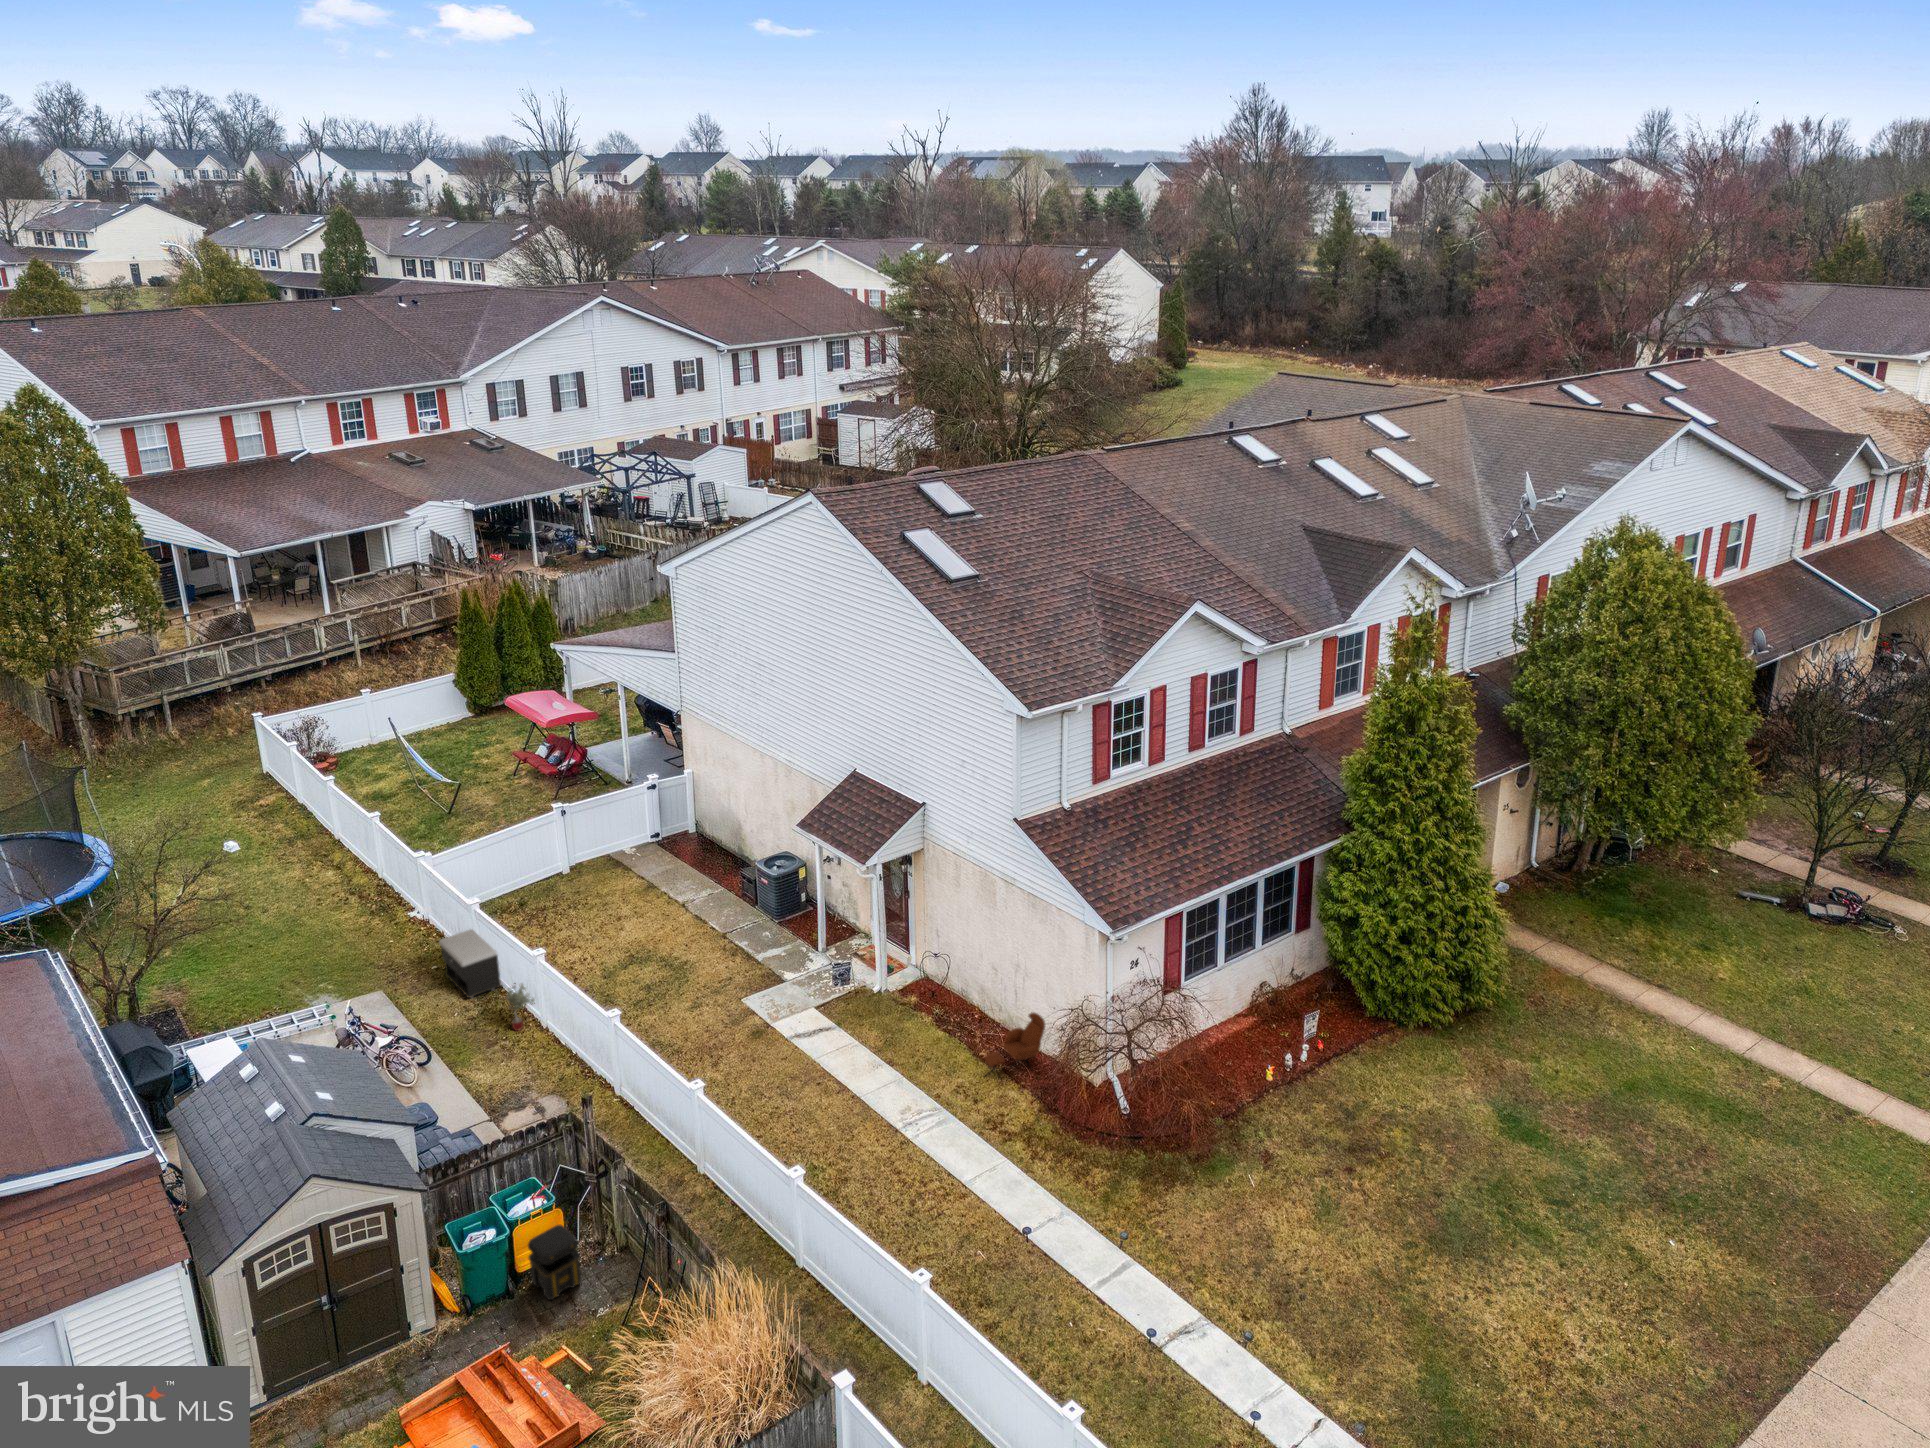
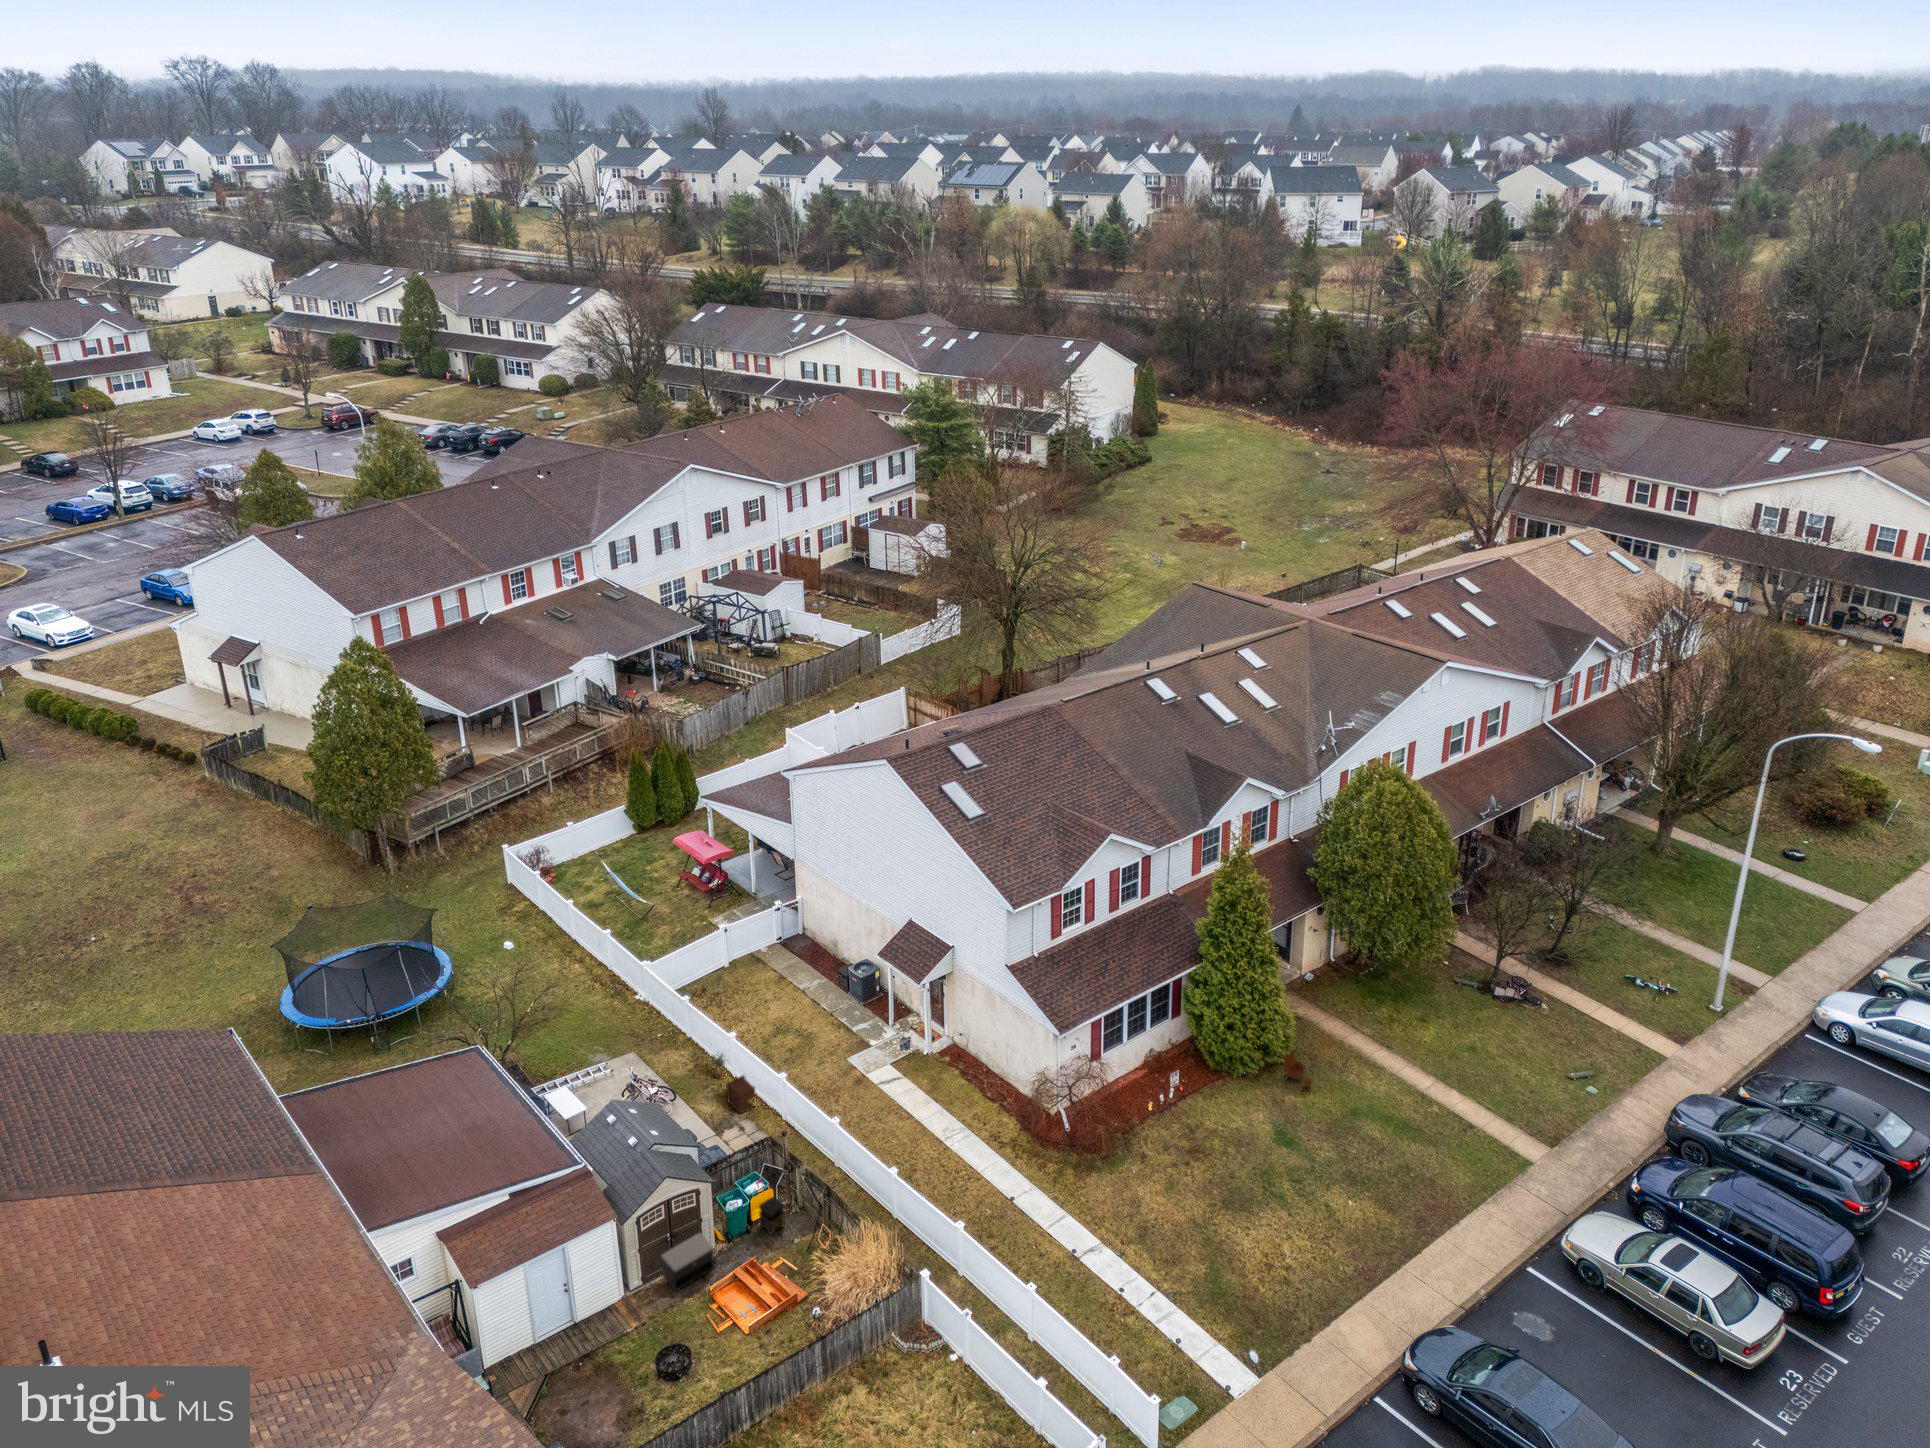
storage bench: present [439,929,501,998] -> present [661,1233,714,1291]
lounge chair: present [984,1013,1045,1074] -> present [1284,1051,1312,1089]
wooden crate: none [521,1016,584,1086] -> present [726,1076,755,1113]

